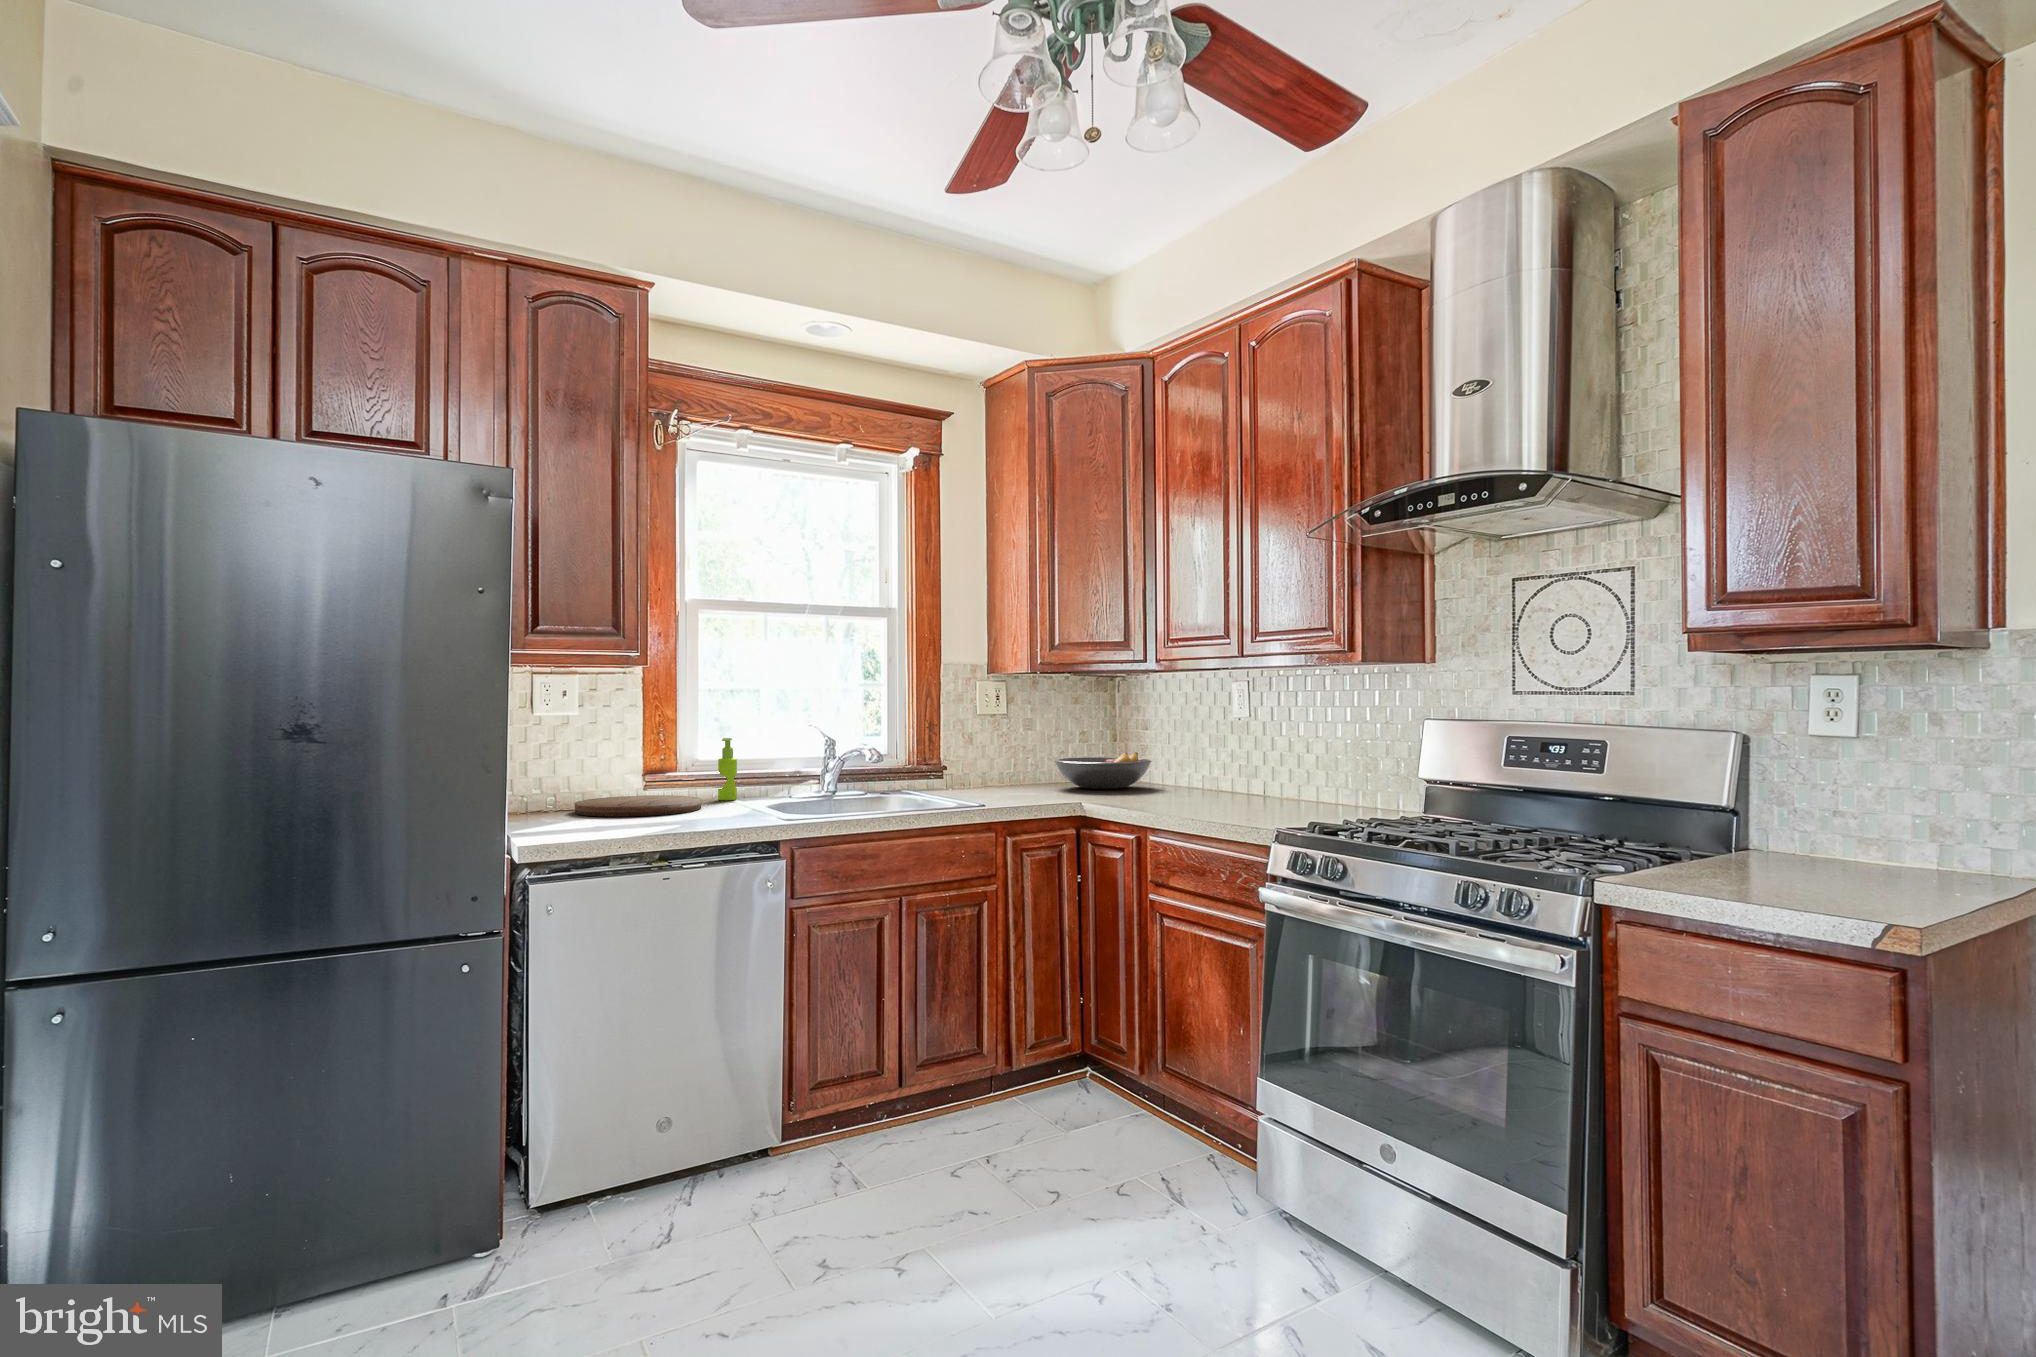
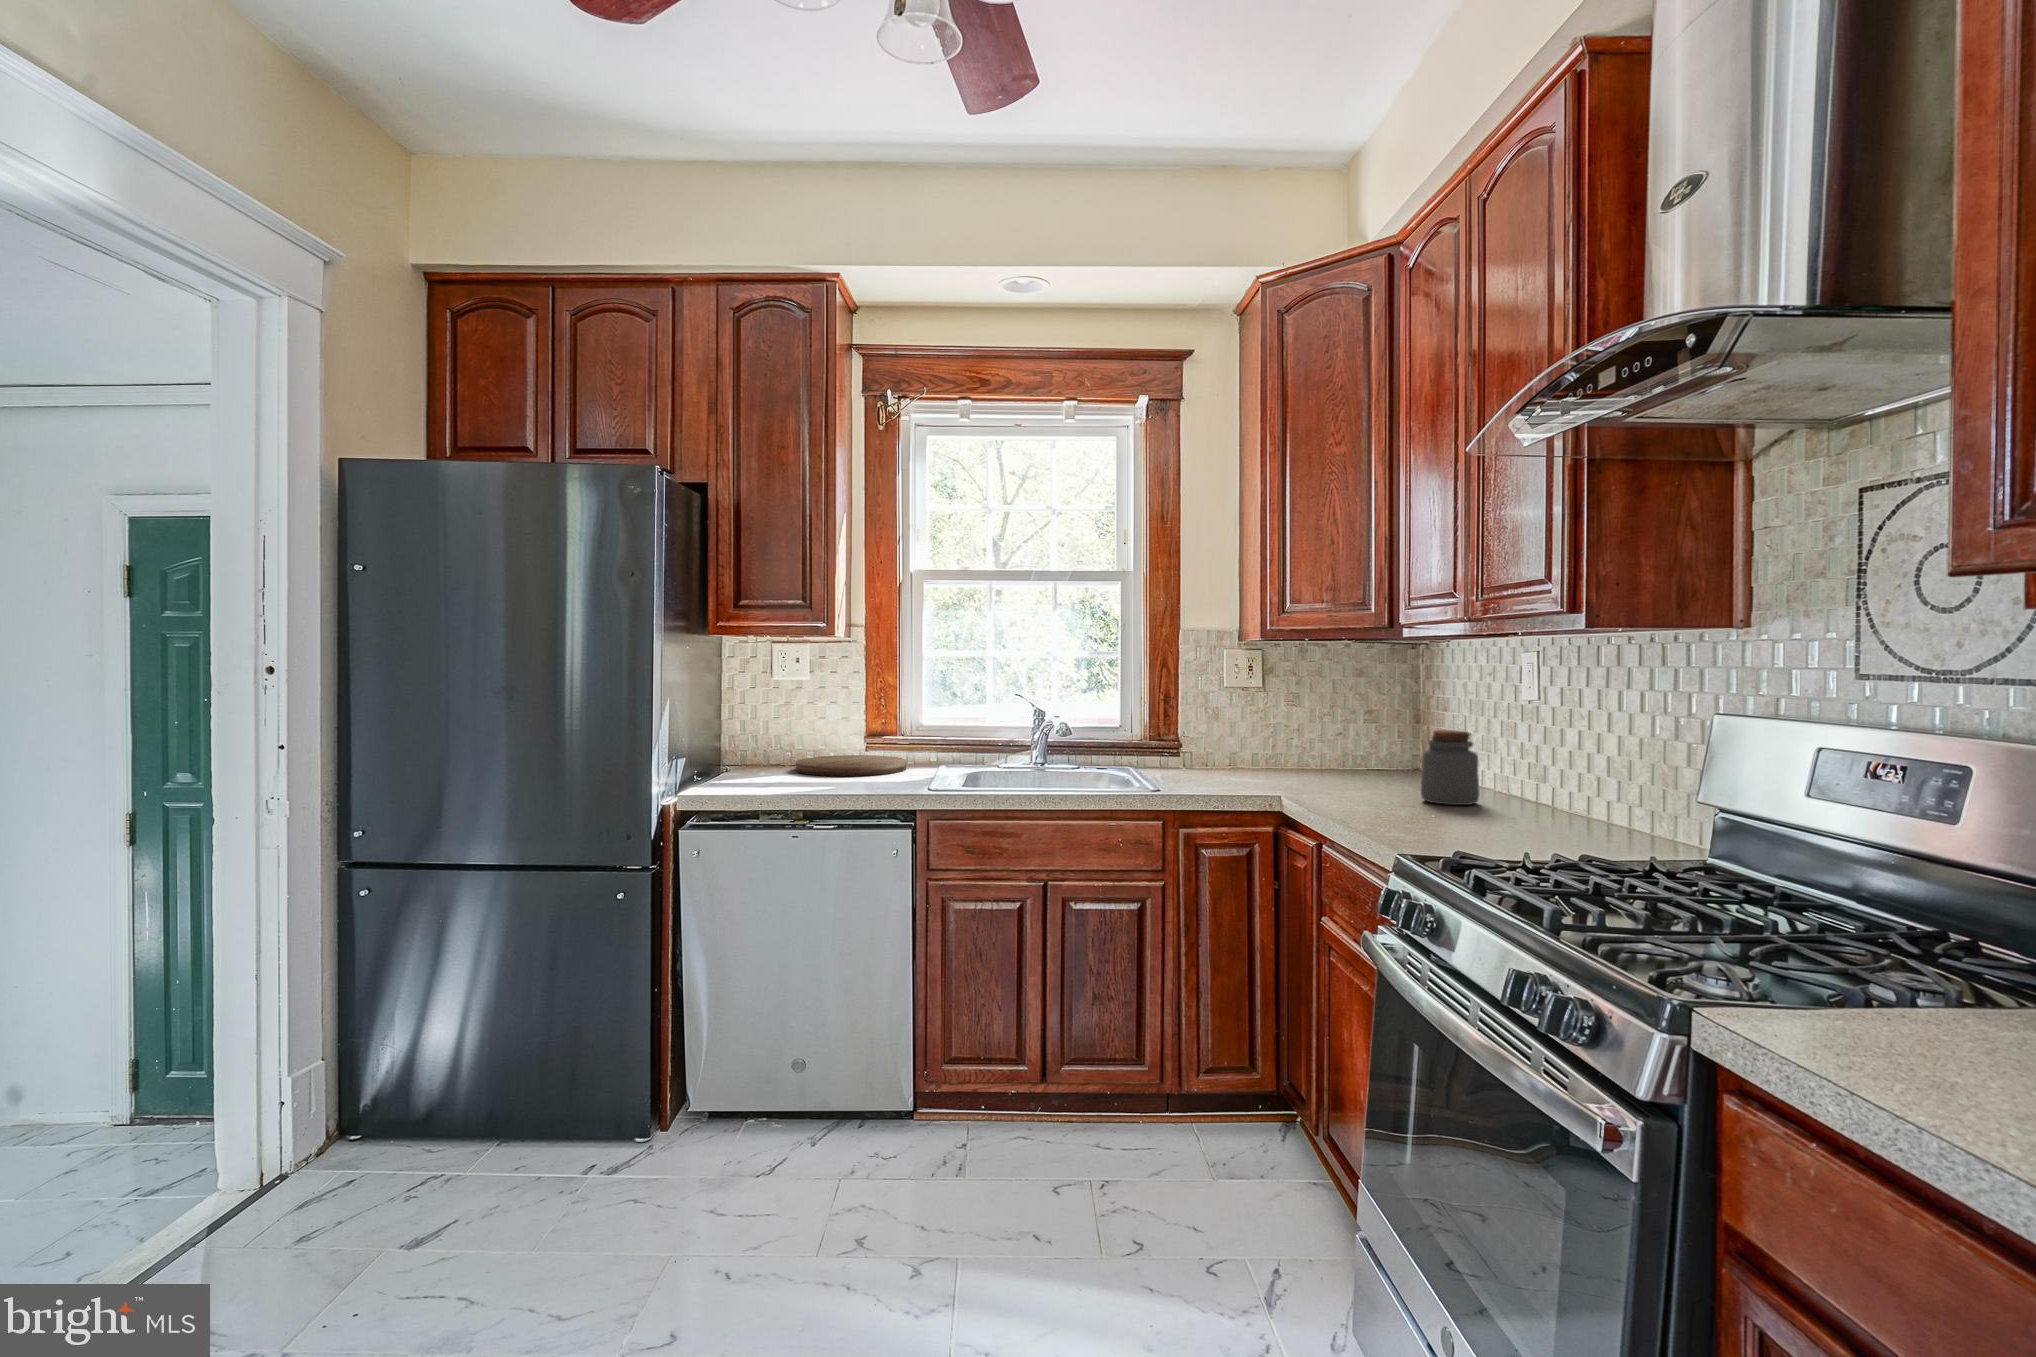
soap dispenser: present [718,738,737,800] -> none [941,705,959,764]
jar: none [1190,743,1232,800] -> present [1421,730,1480,805]
fruit bowl: present [1055,752,1151,789] -> none [1295,736,1418,778]

